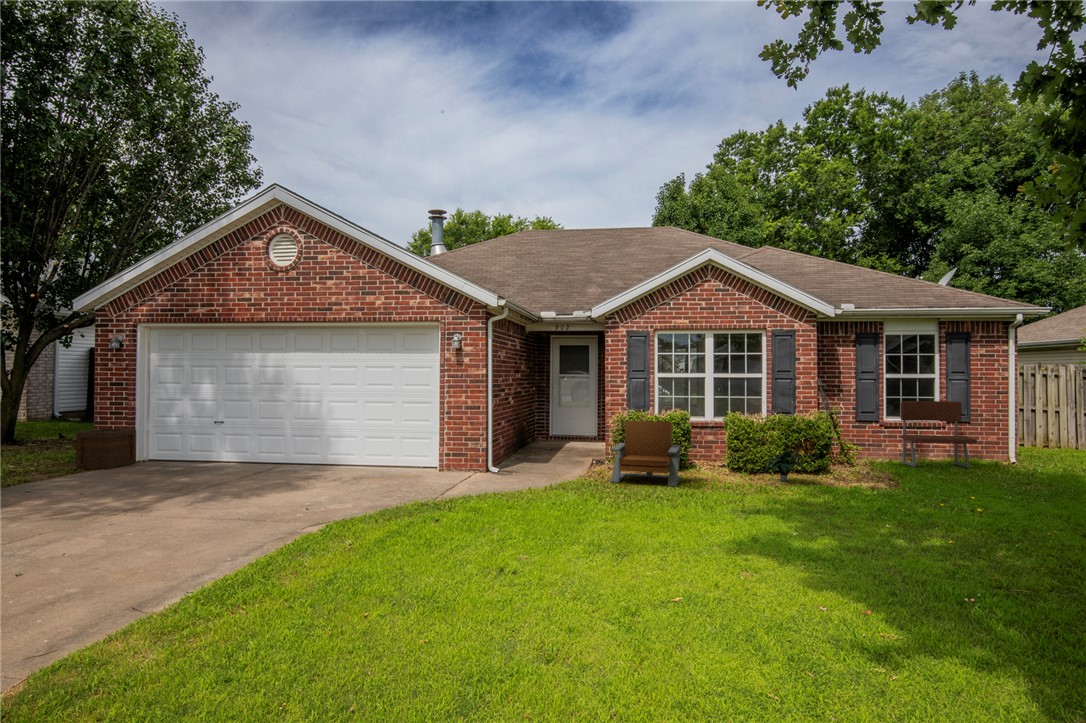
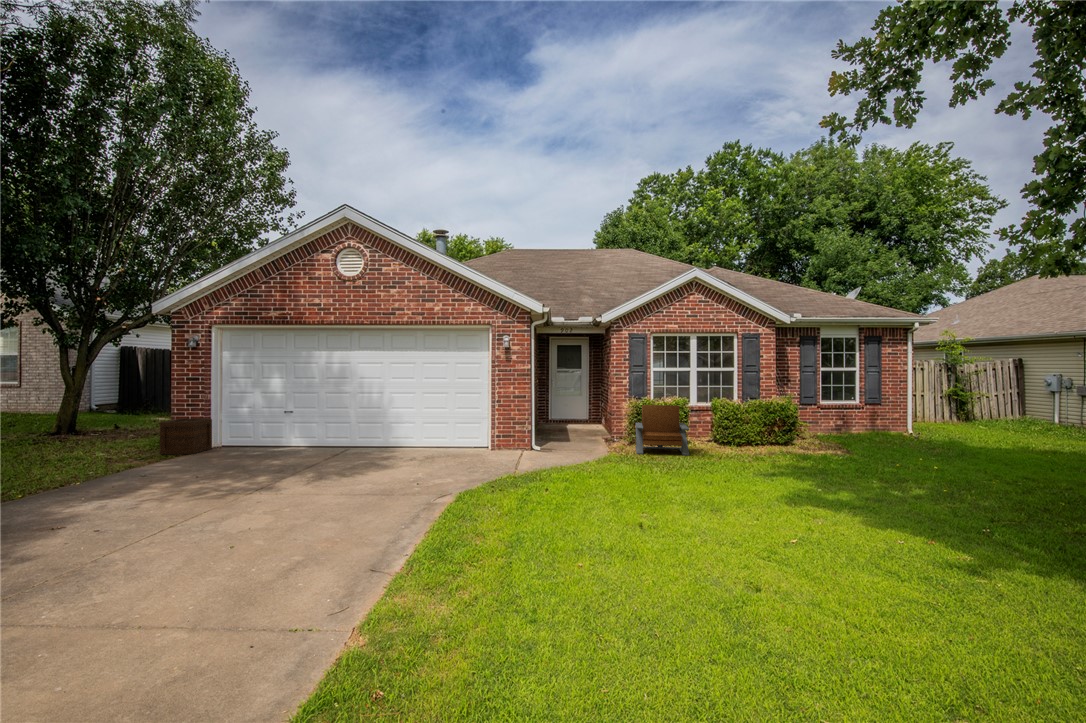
bench: present [901,401,977,468] -> none [828,387,885,436]
potted plant: present [765,448,804,481] -> none [746,423,781,449]

